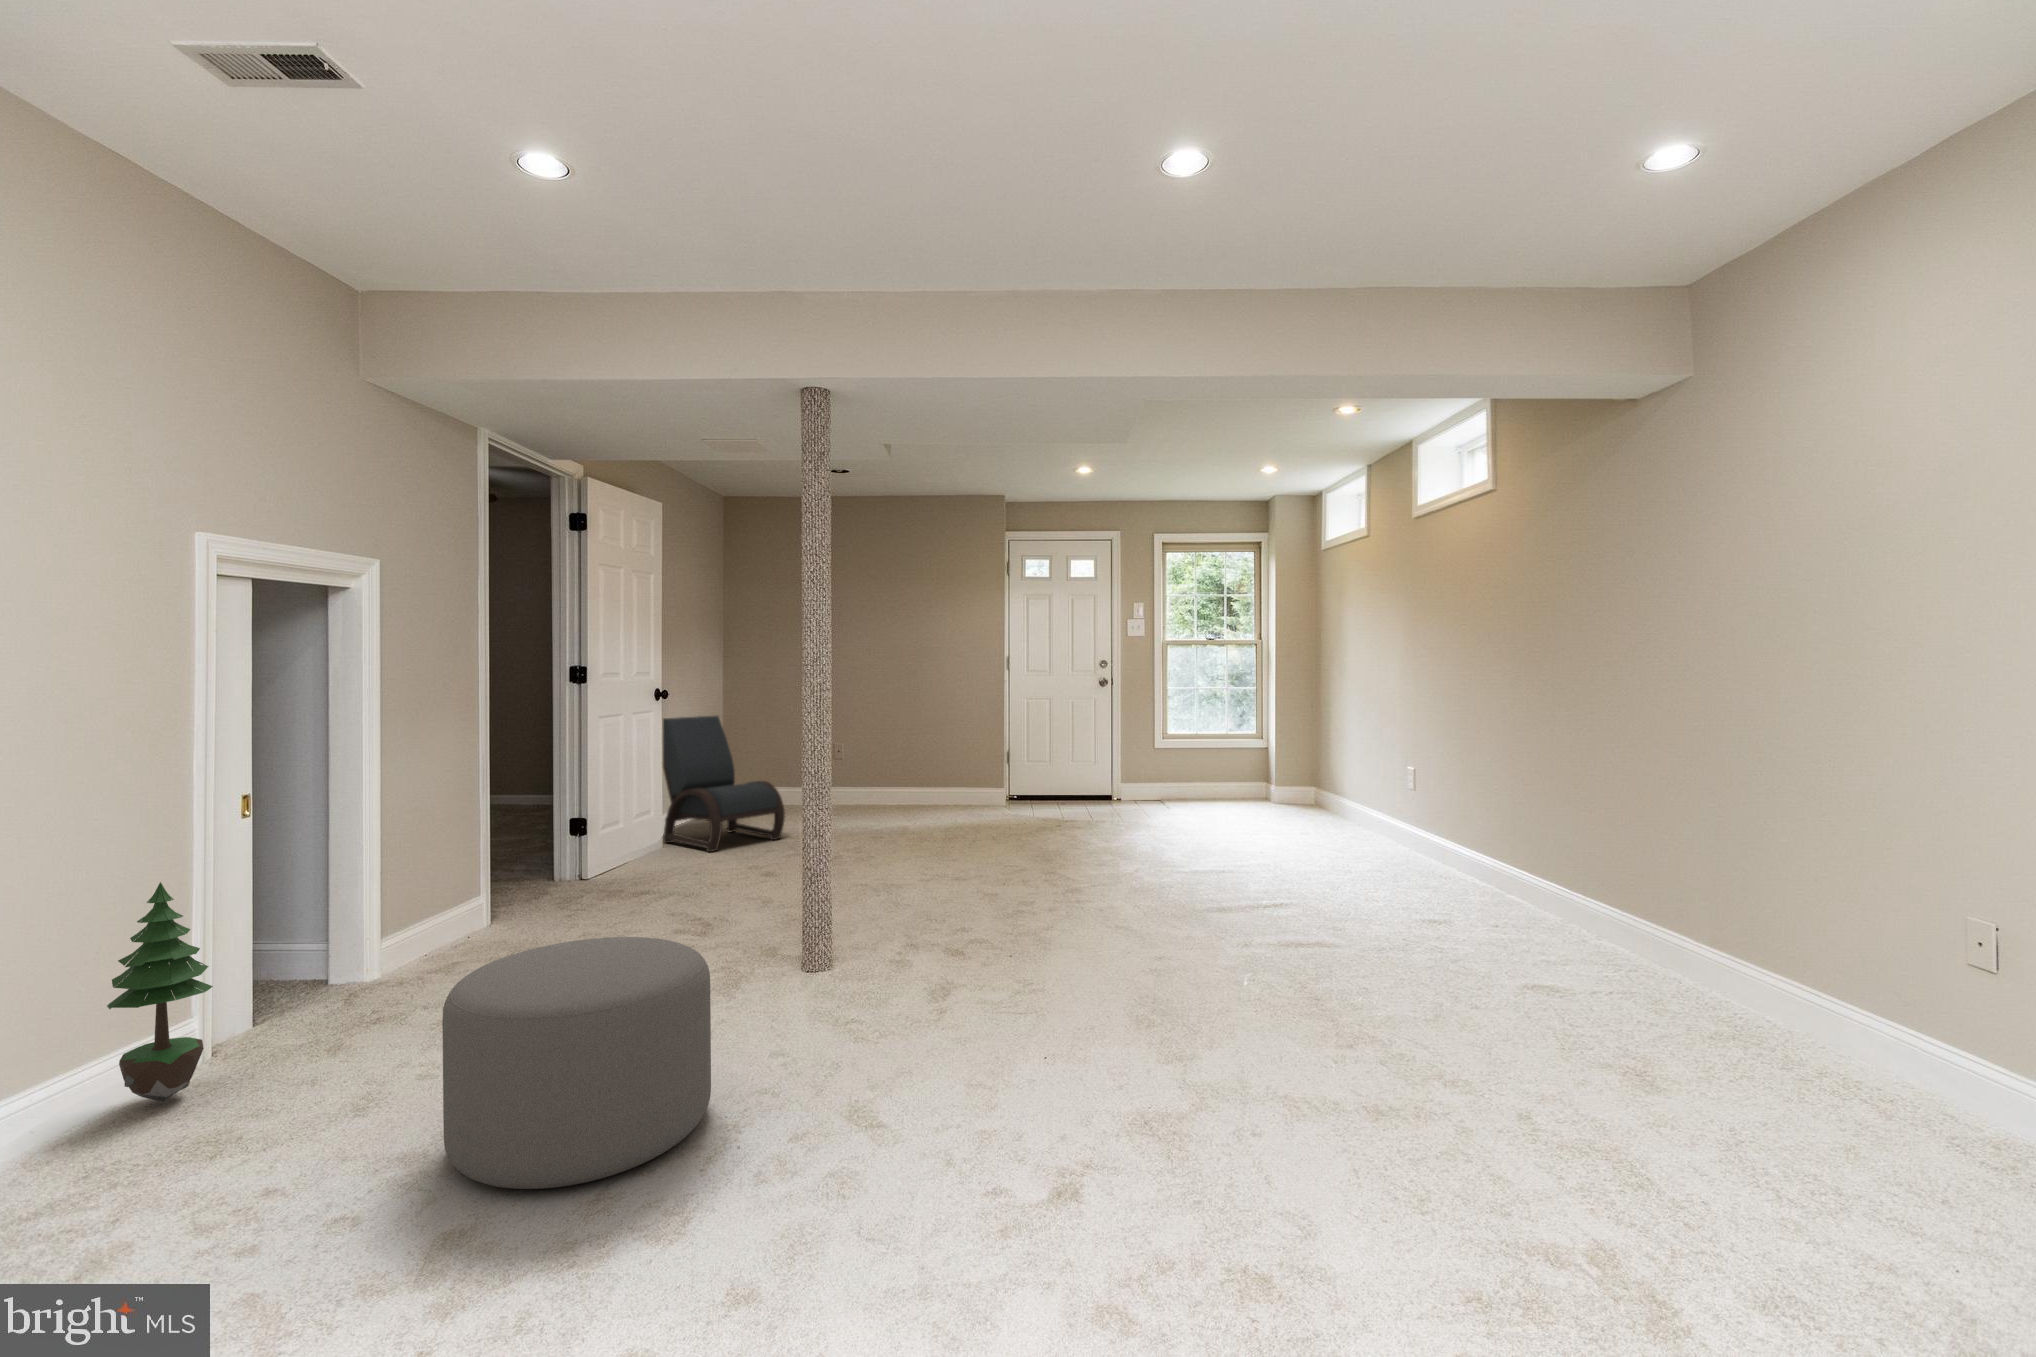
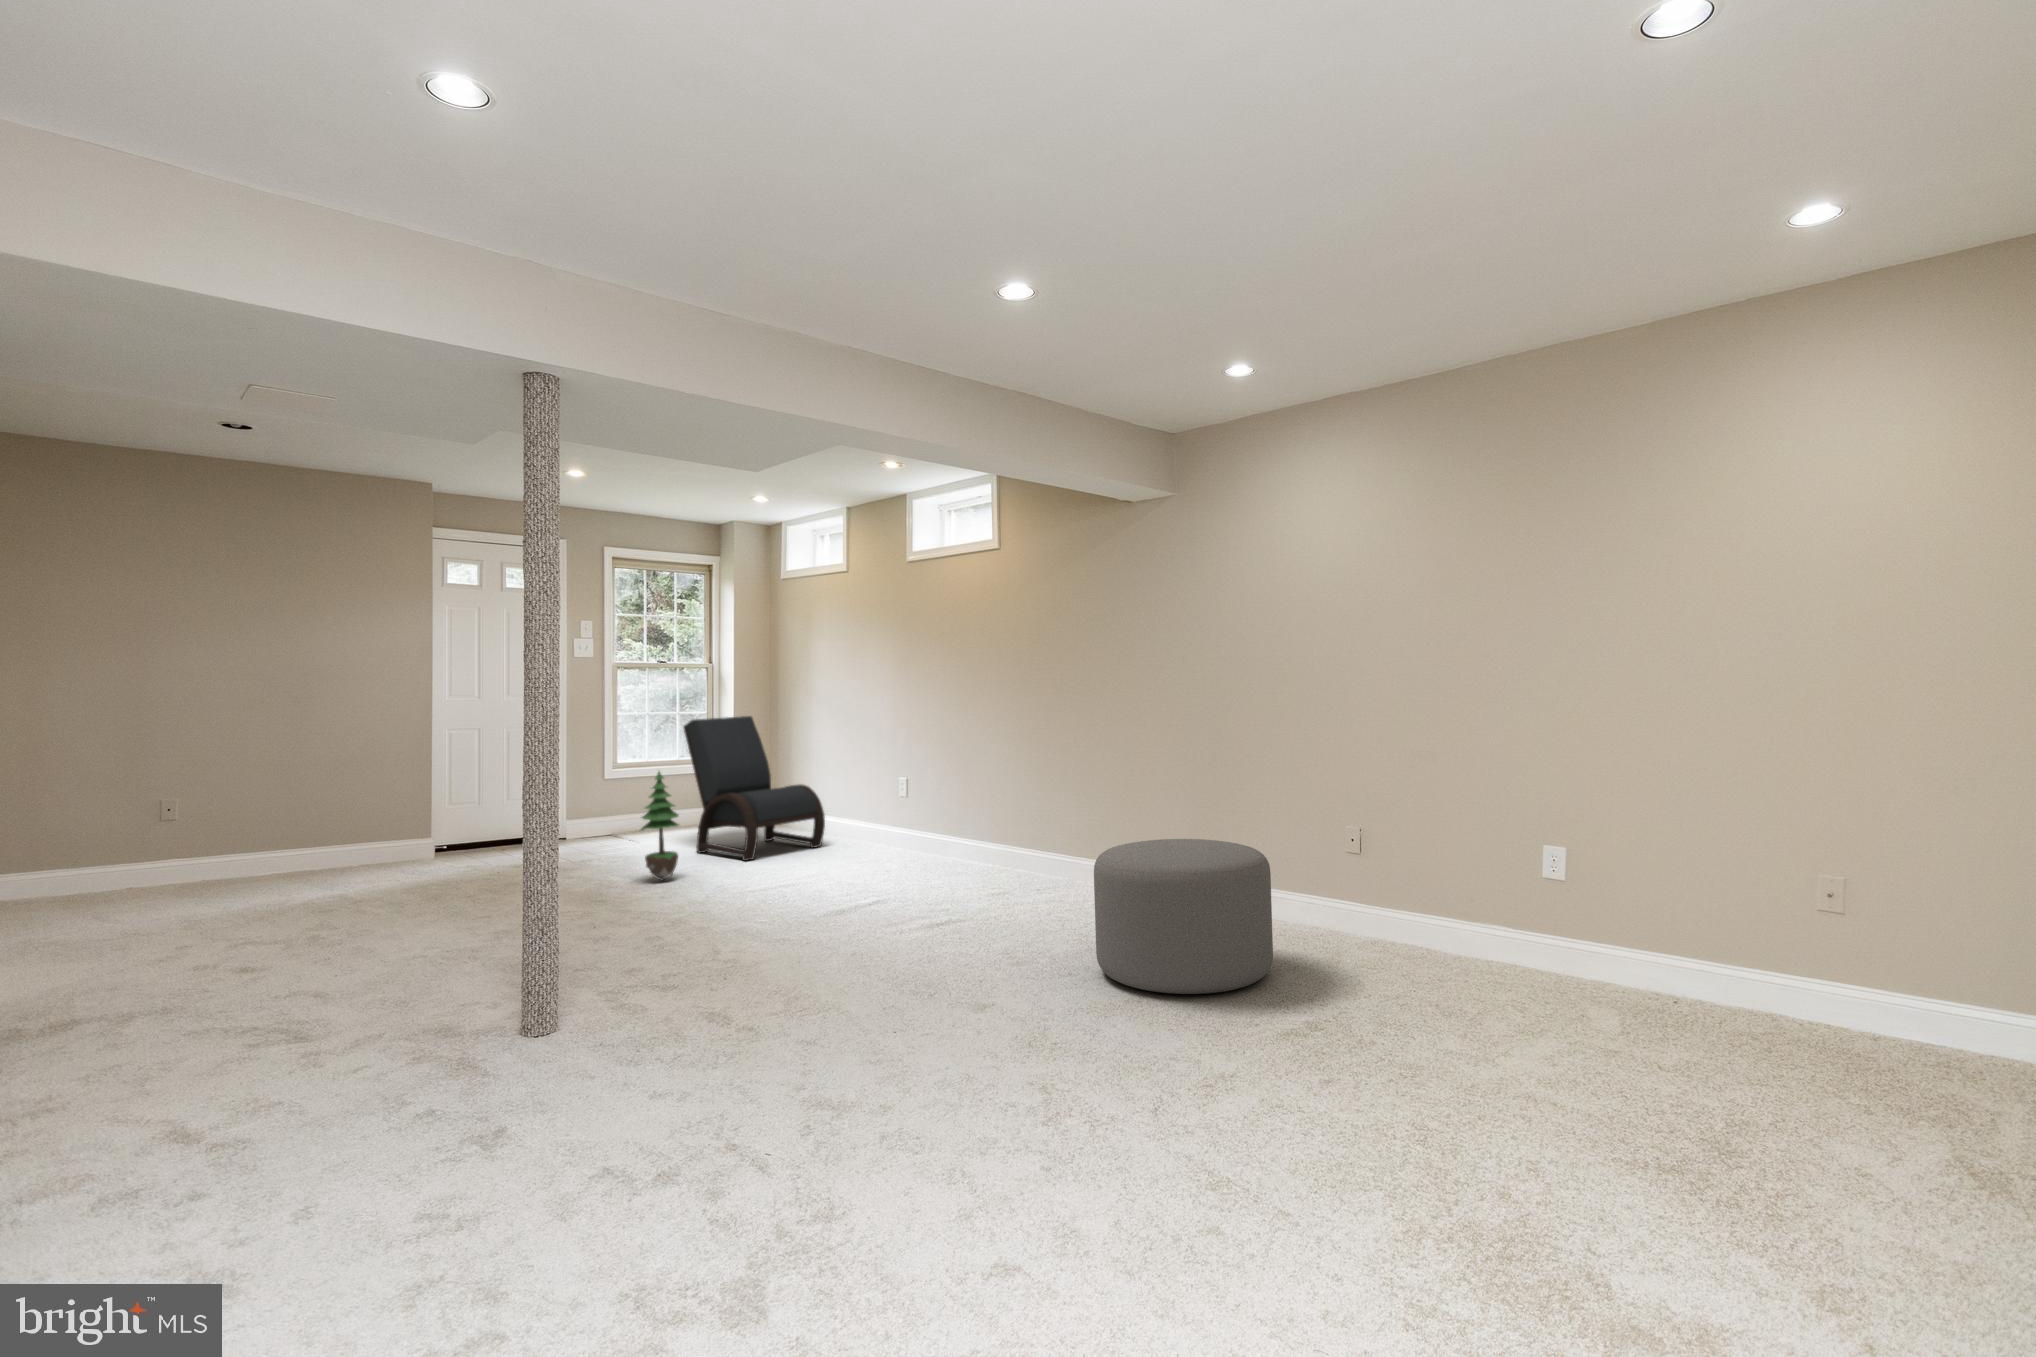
potted tree: present [107,882,213,1102] -> present [641,772,679,880]
ottoman: present [442,937,711,1189] -> present [1094,839,1273,994]

